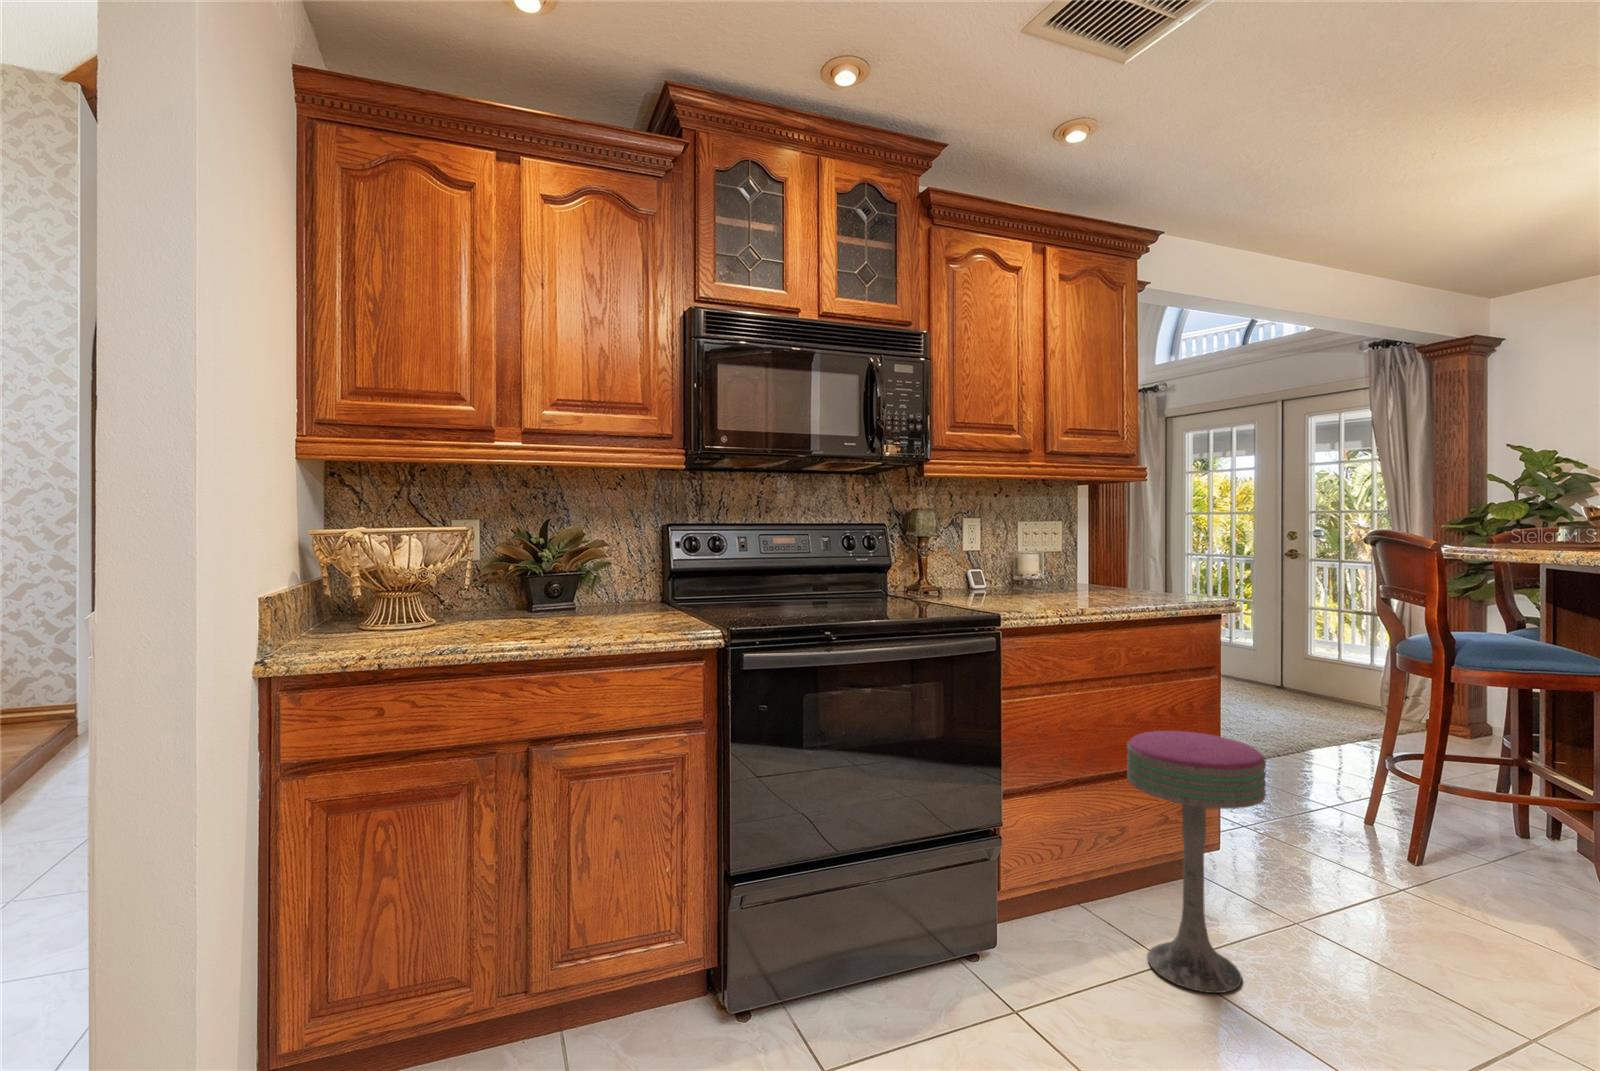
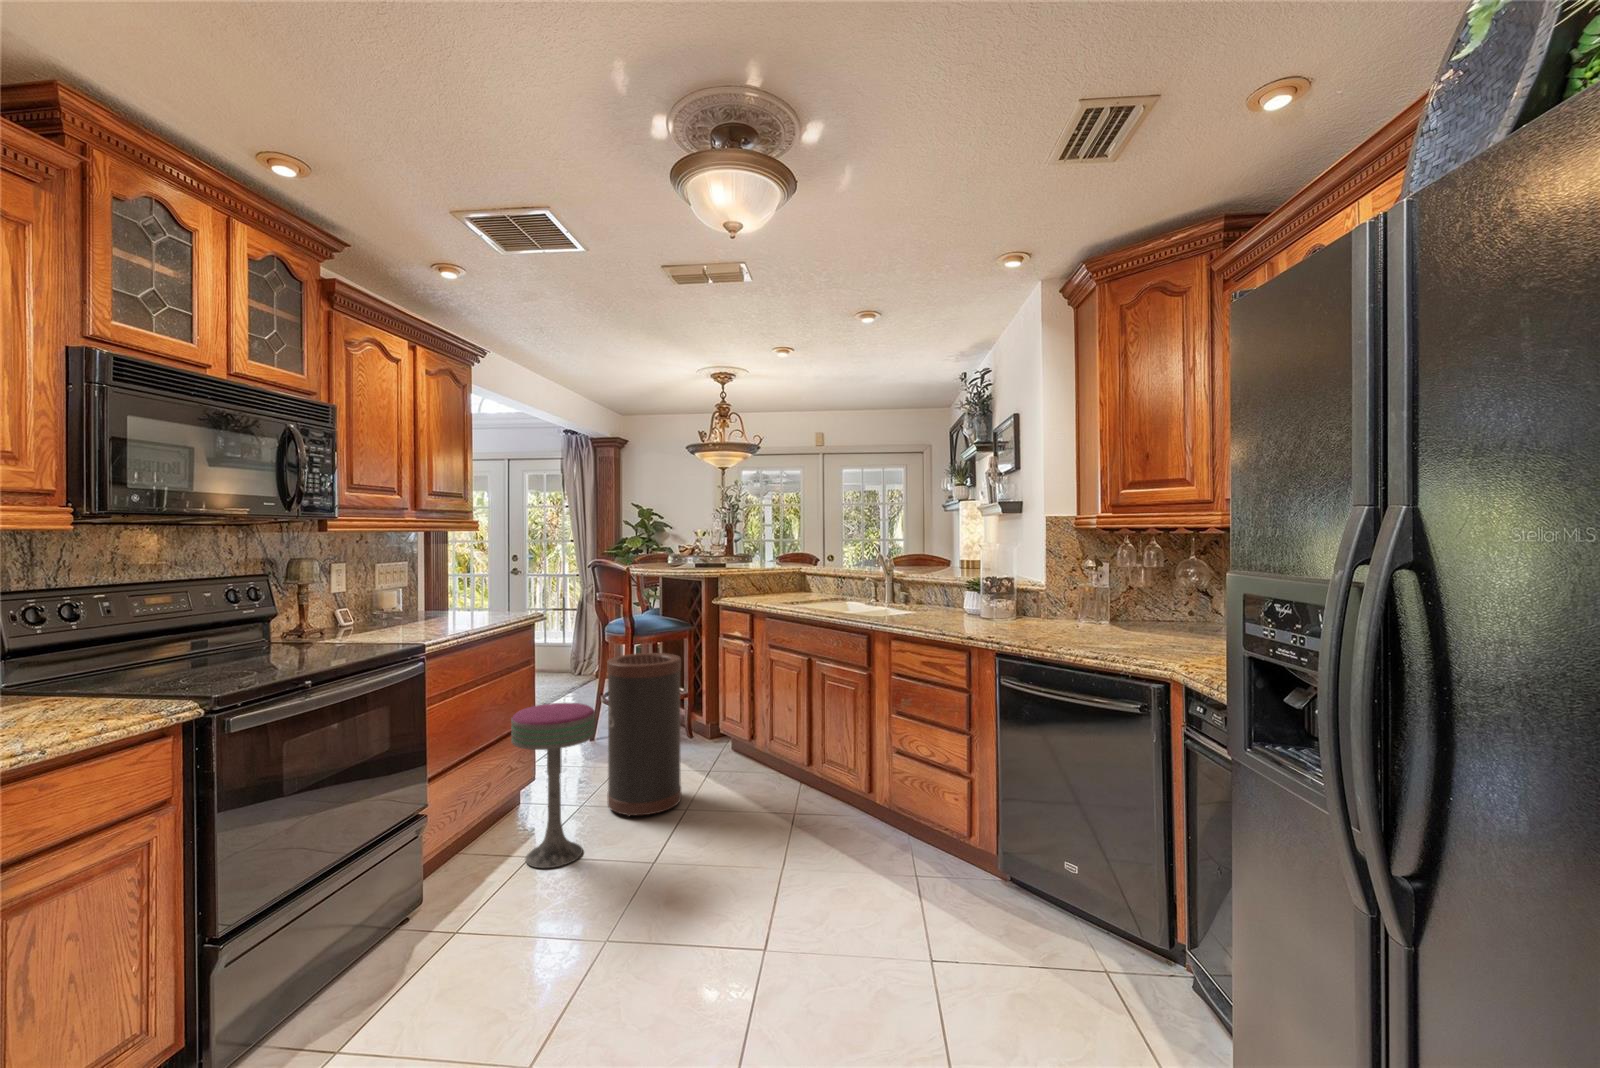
trash can: none [1323,685,1493,993] -> present [607,653,681,817]

